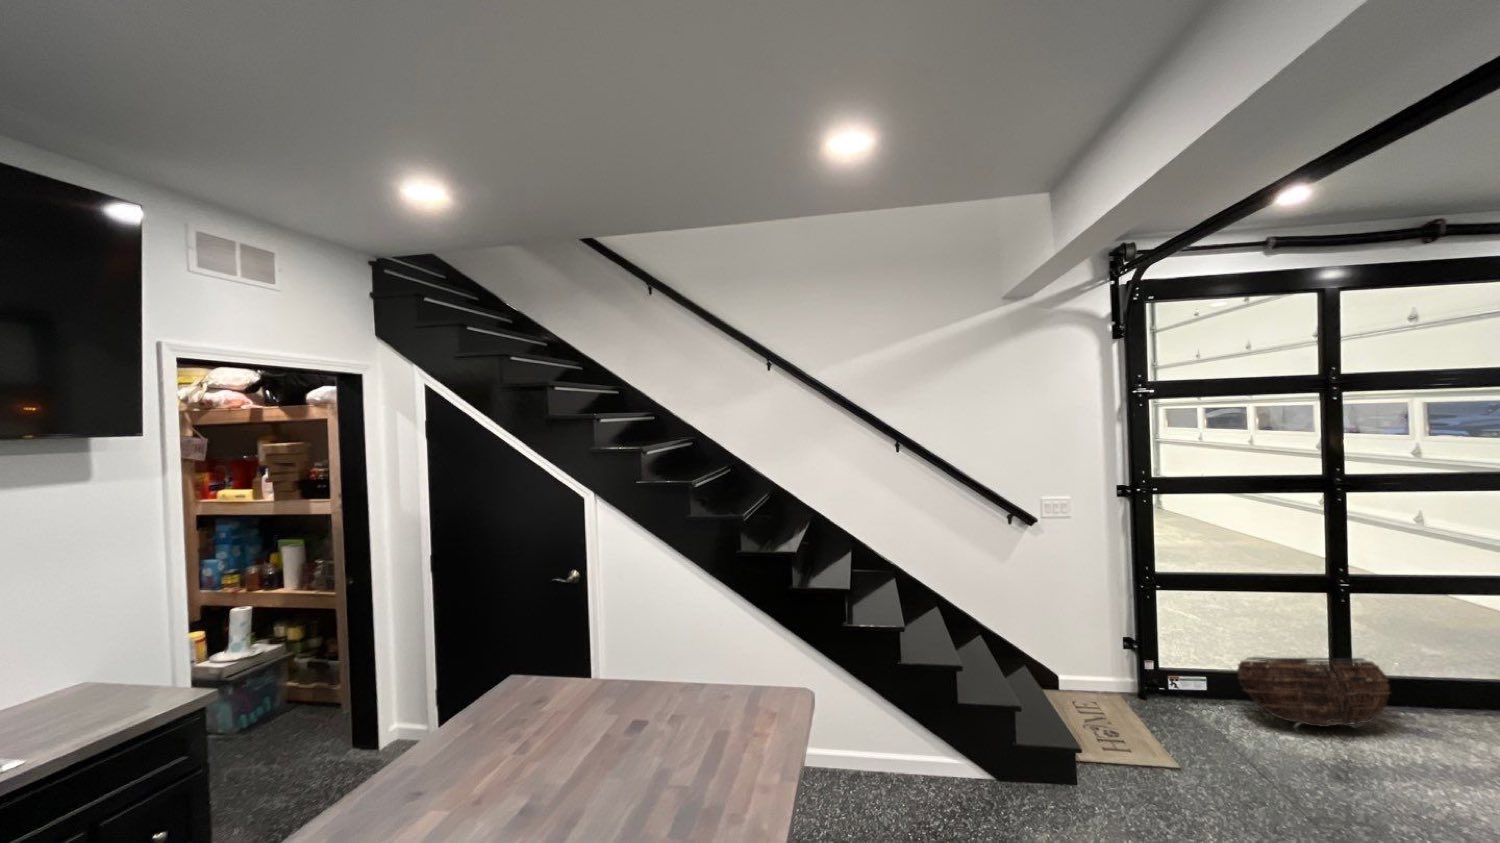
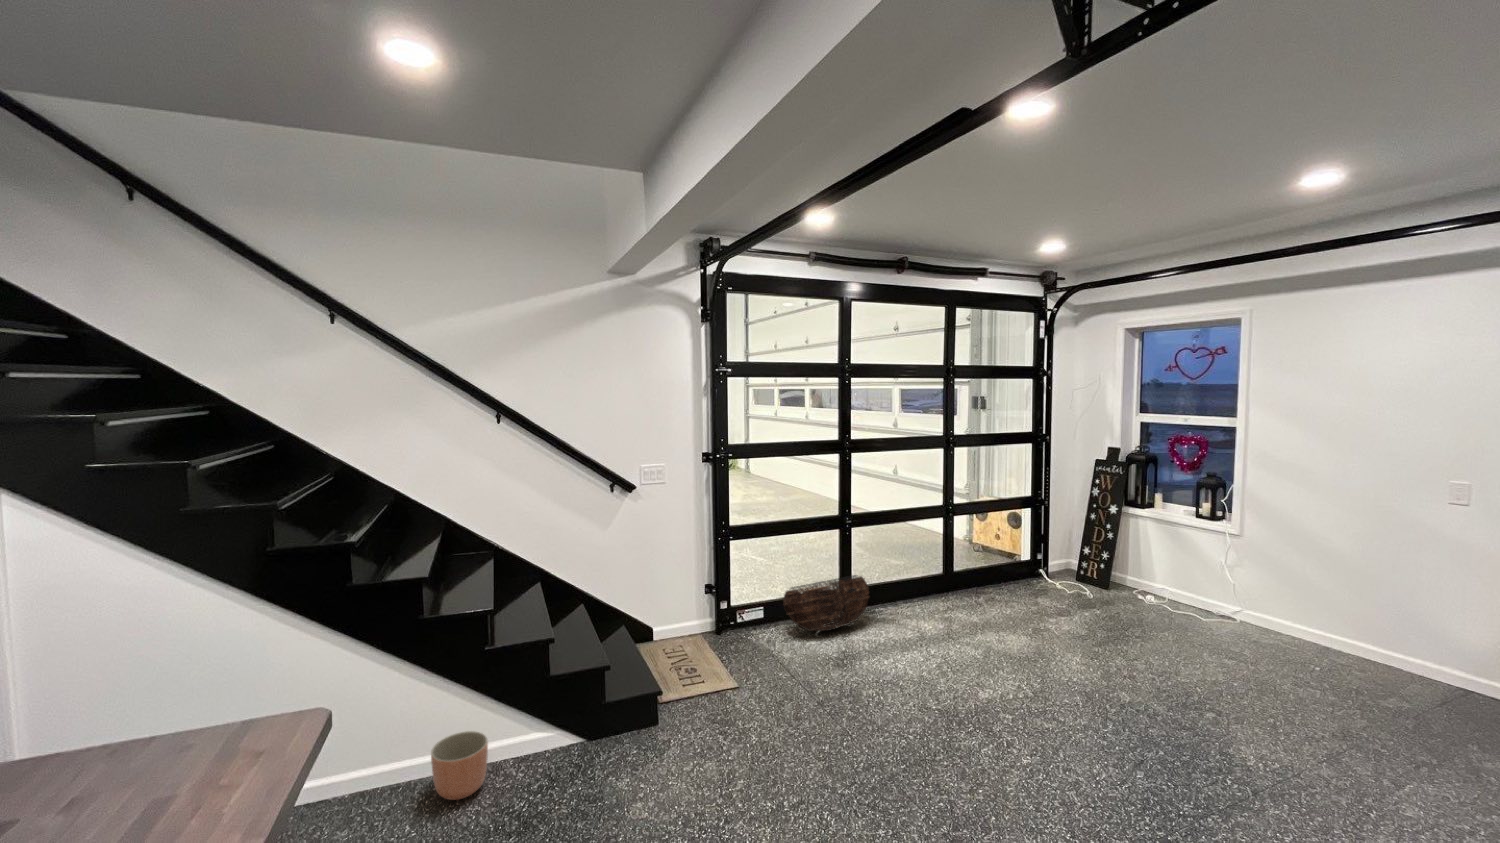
planter: none [852,735,901,800] -> present [431,731,488,800]

